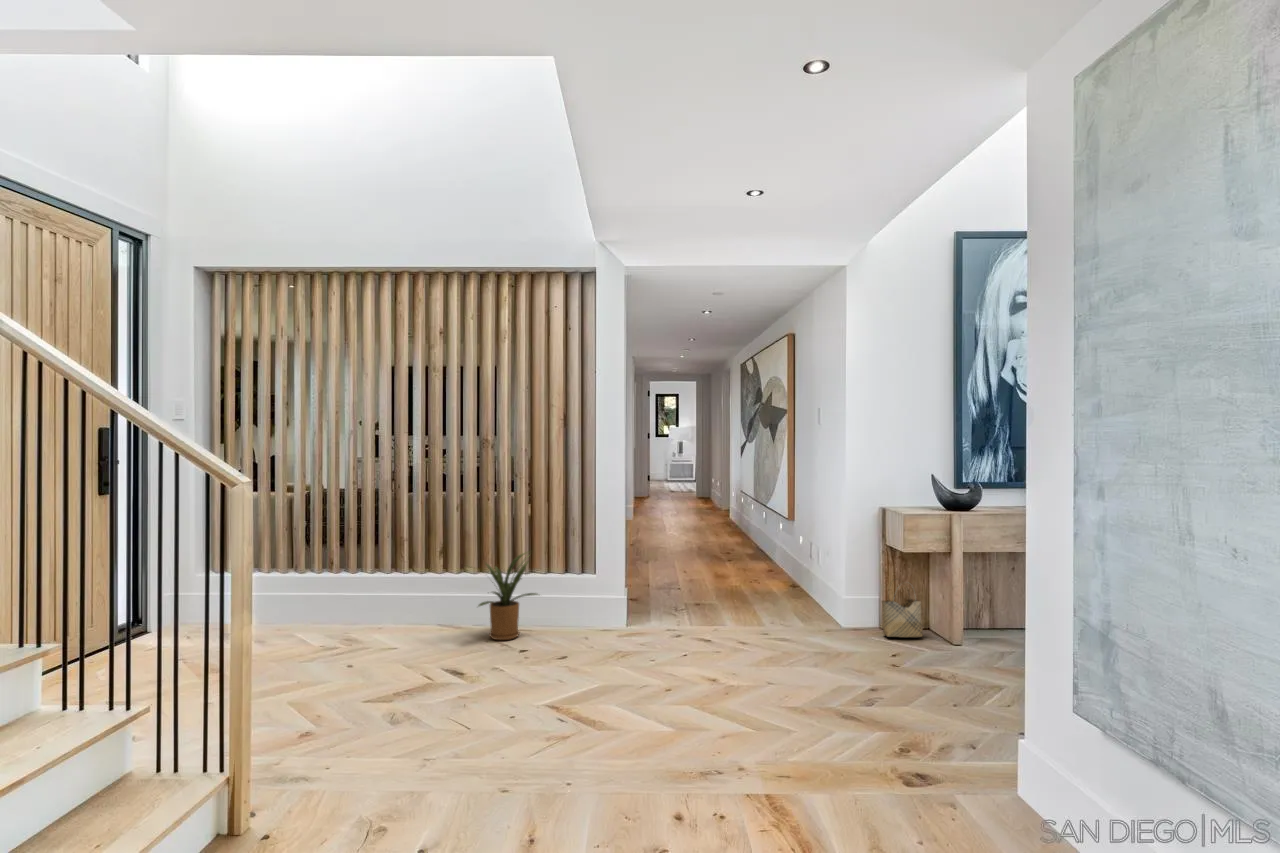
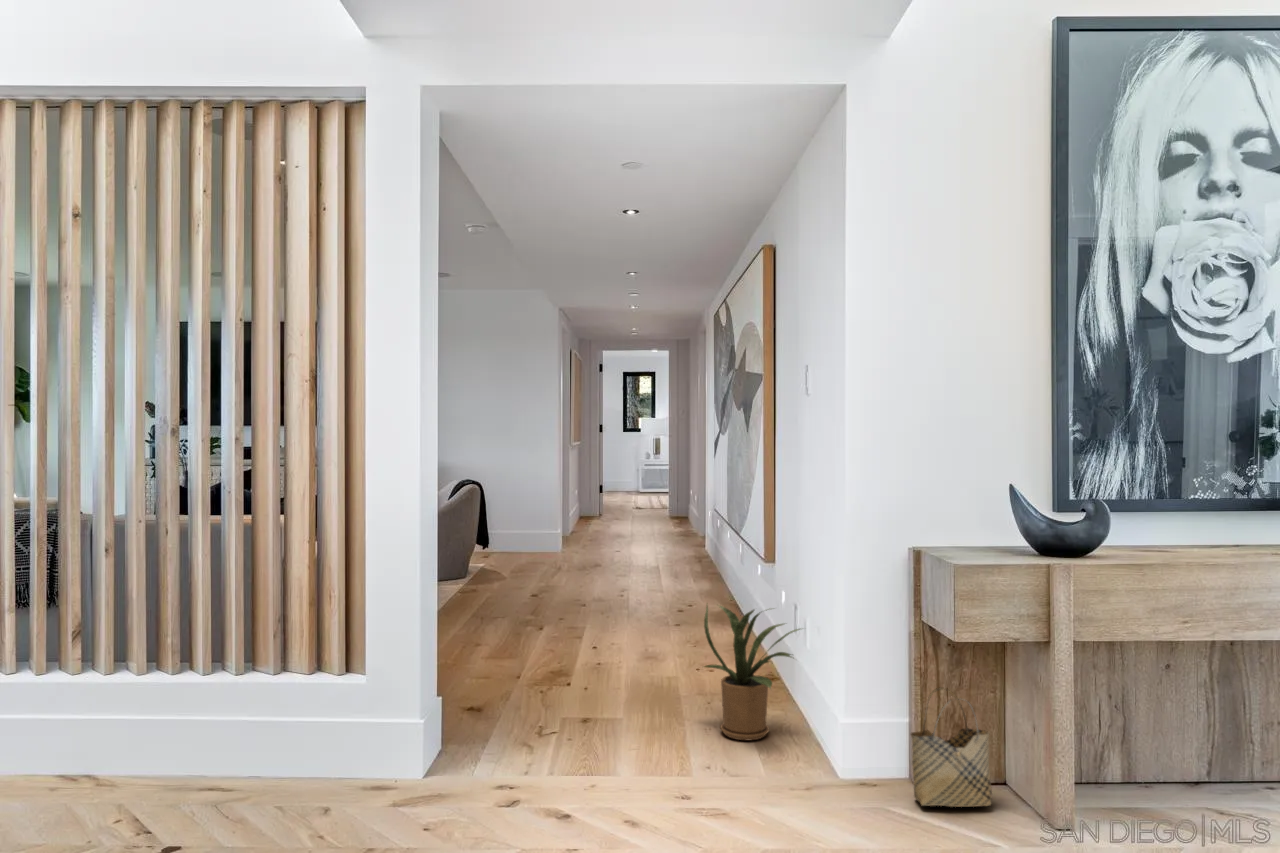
house plant: present [479,552,537,640] -> present [704,606,800,740]

